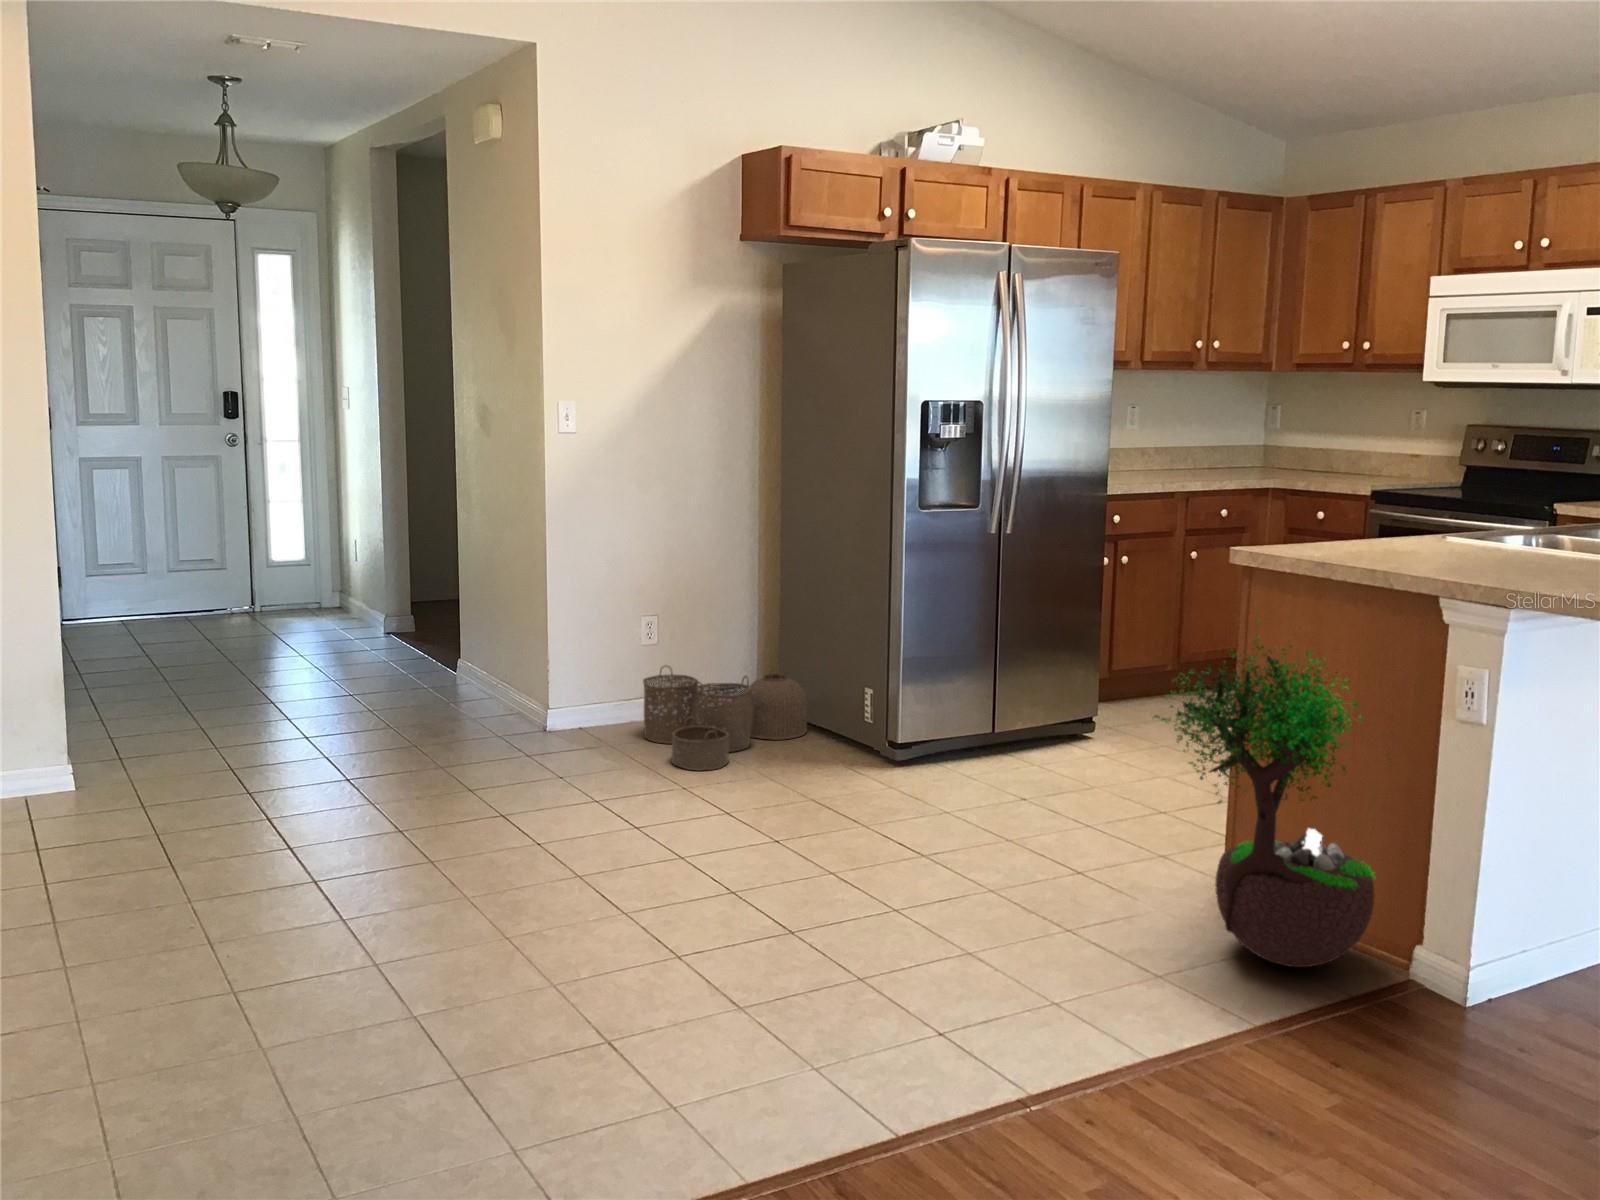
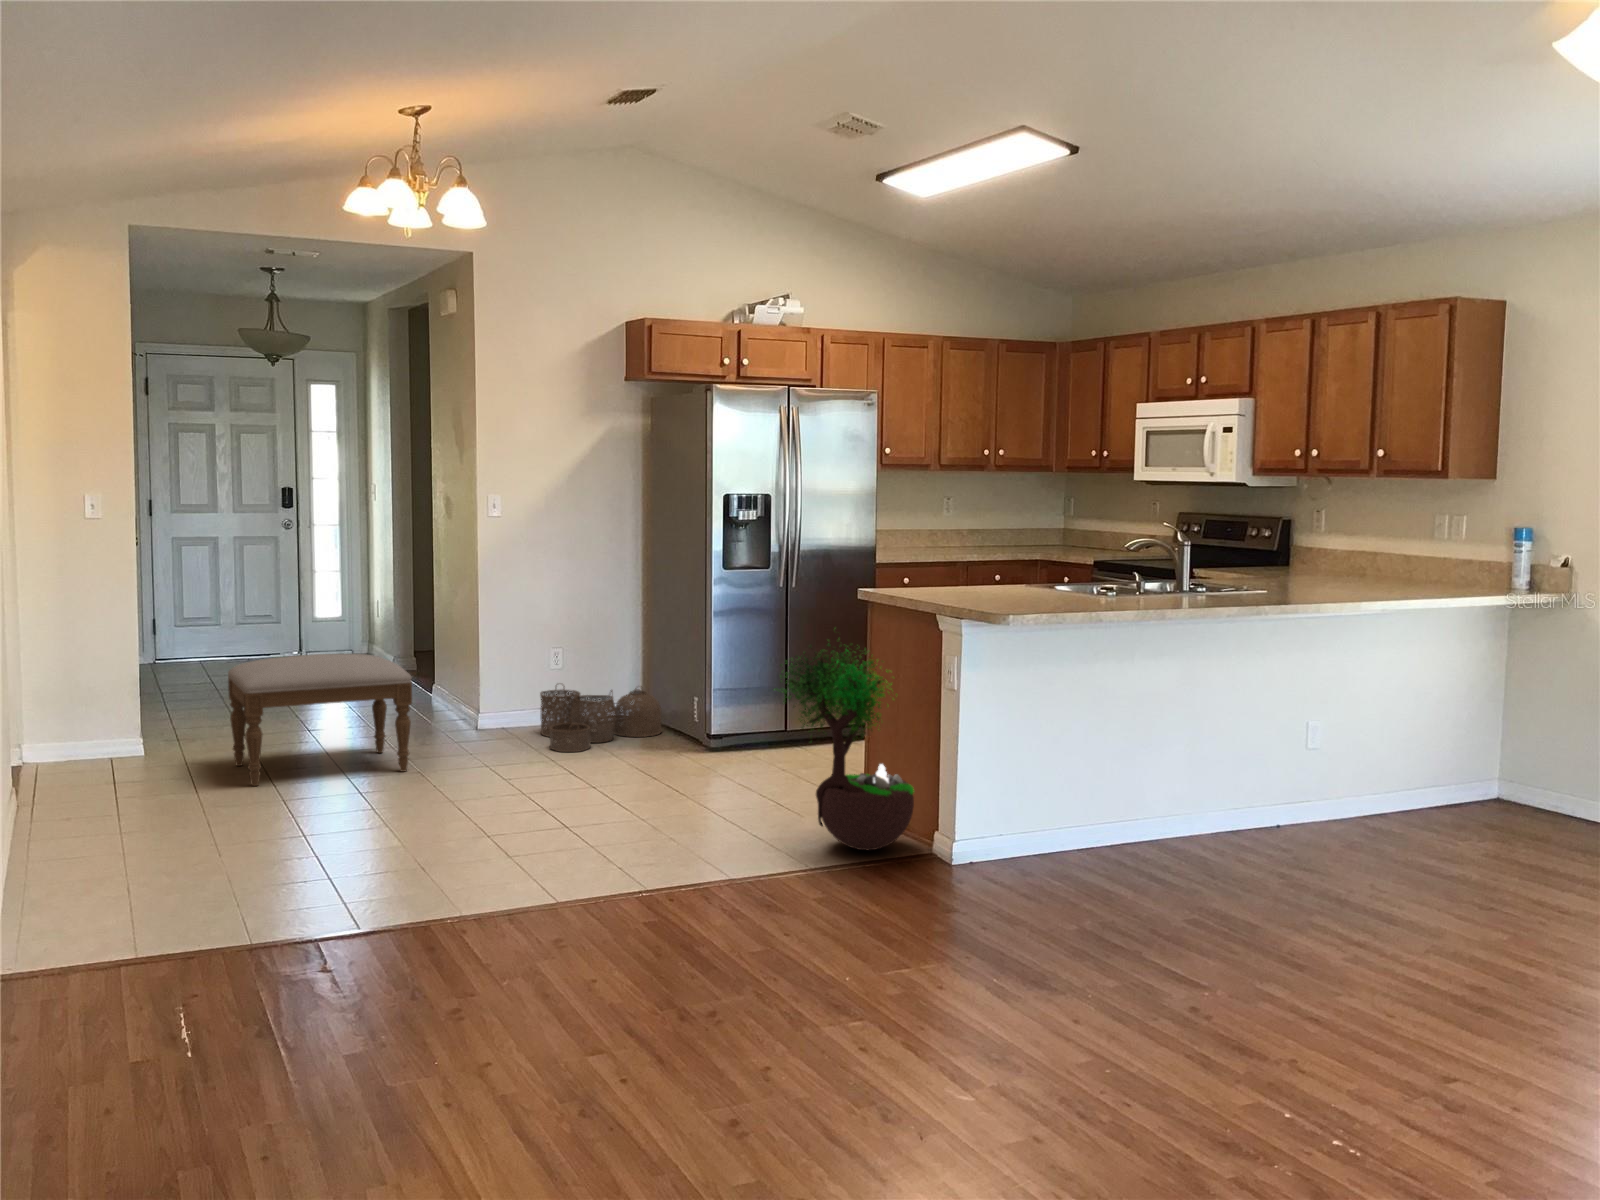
ottoman: none [212,640,498,856] -> present [228,654,412,786]

